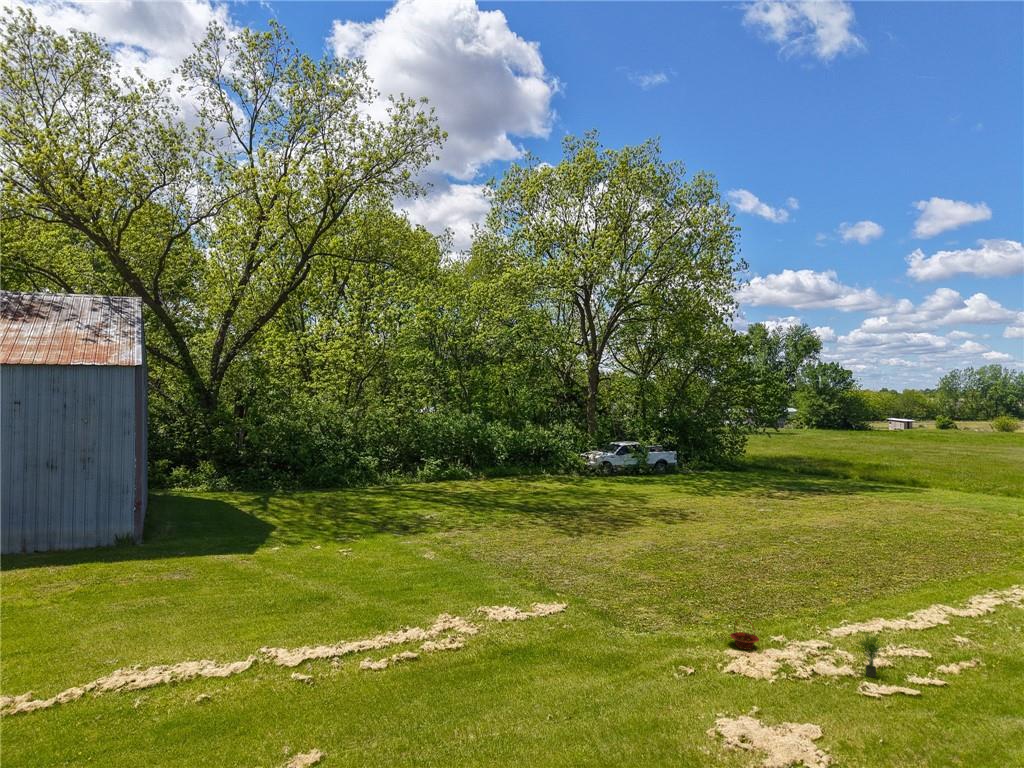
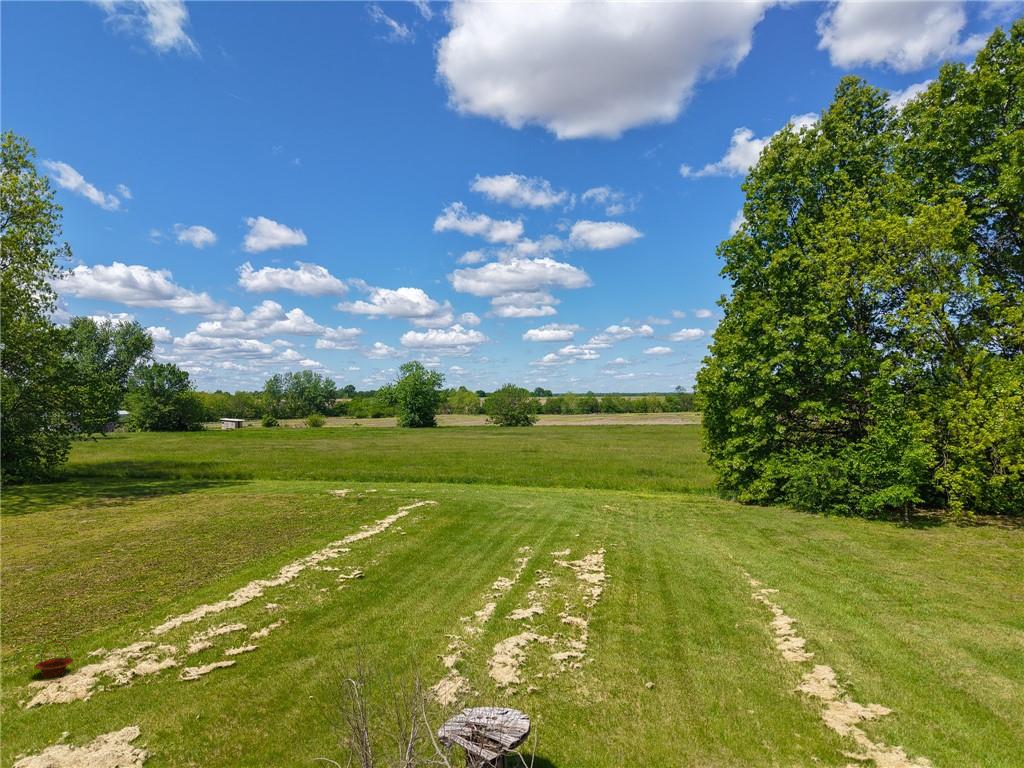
potted plant: present [859,635,881,677] -> none [174,615,209,662]

